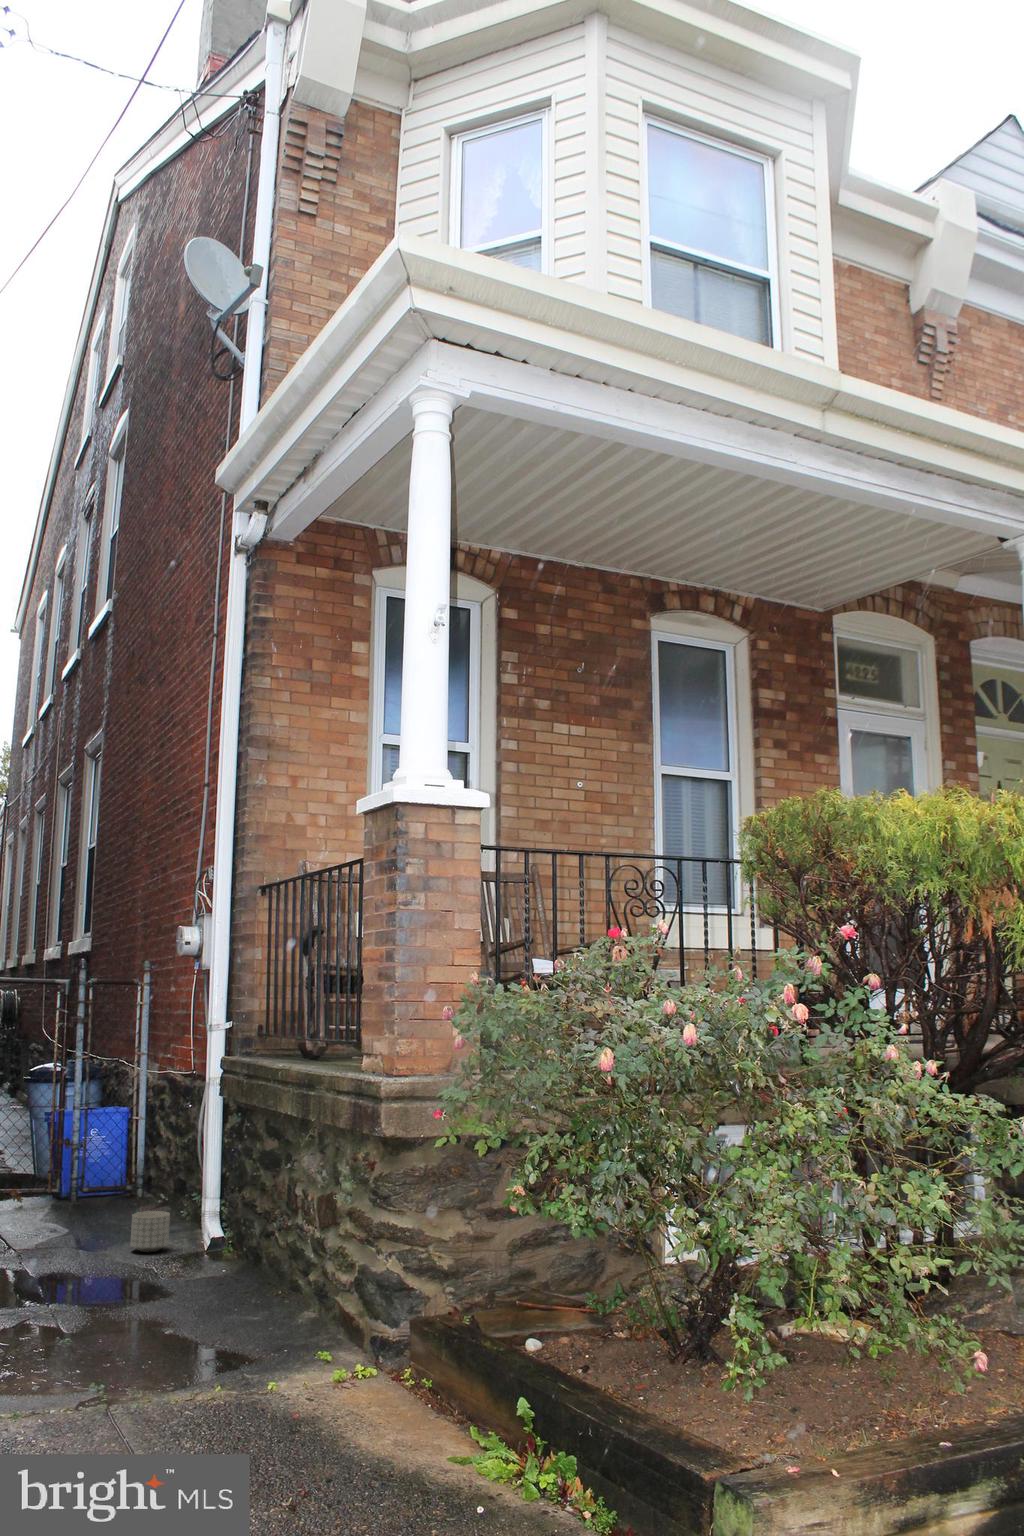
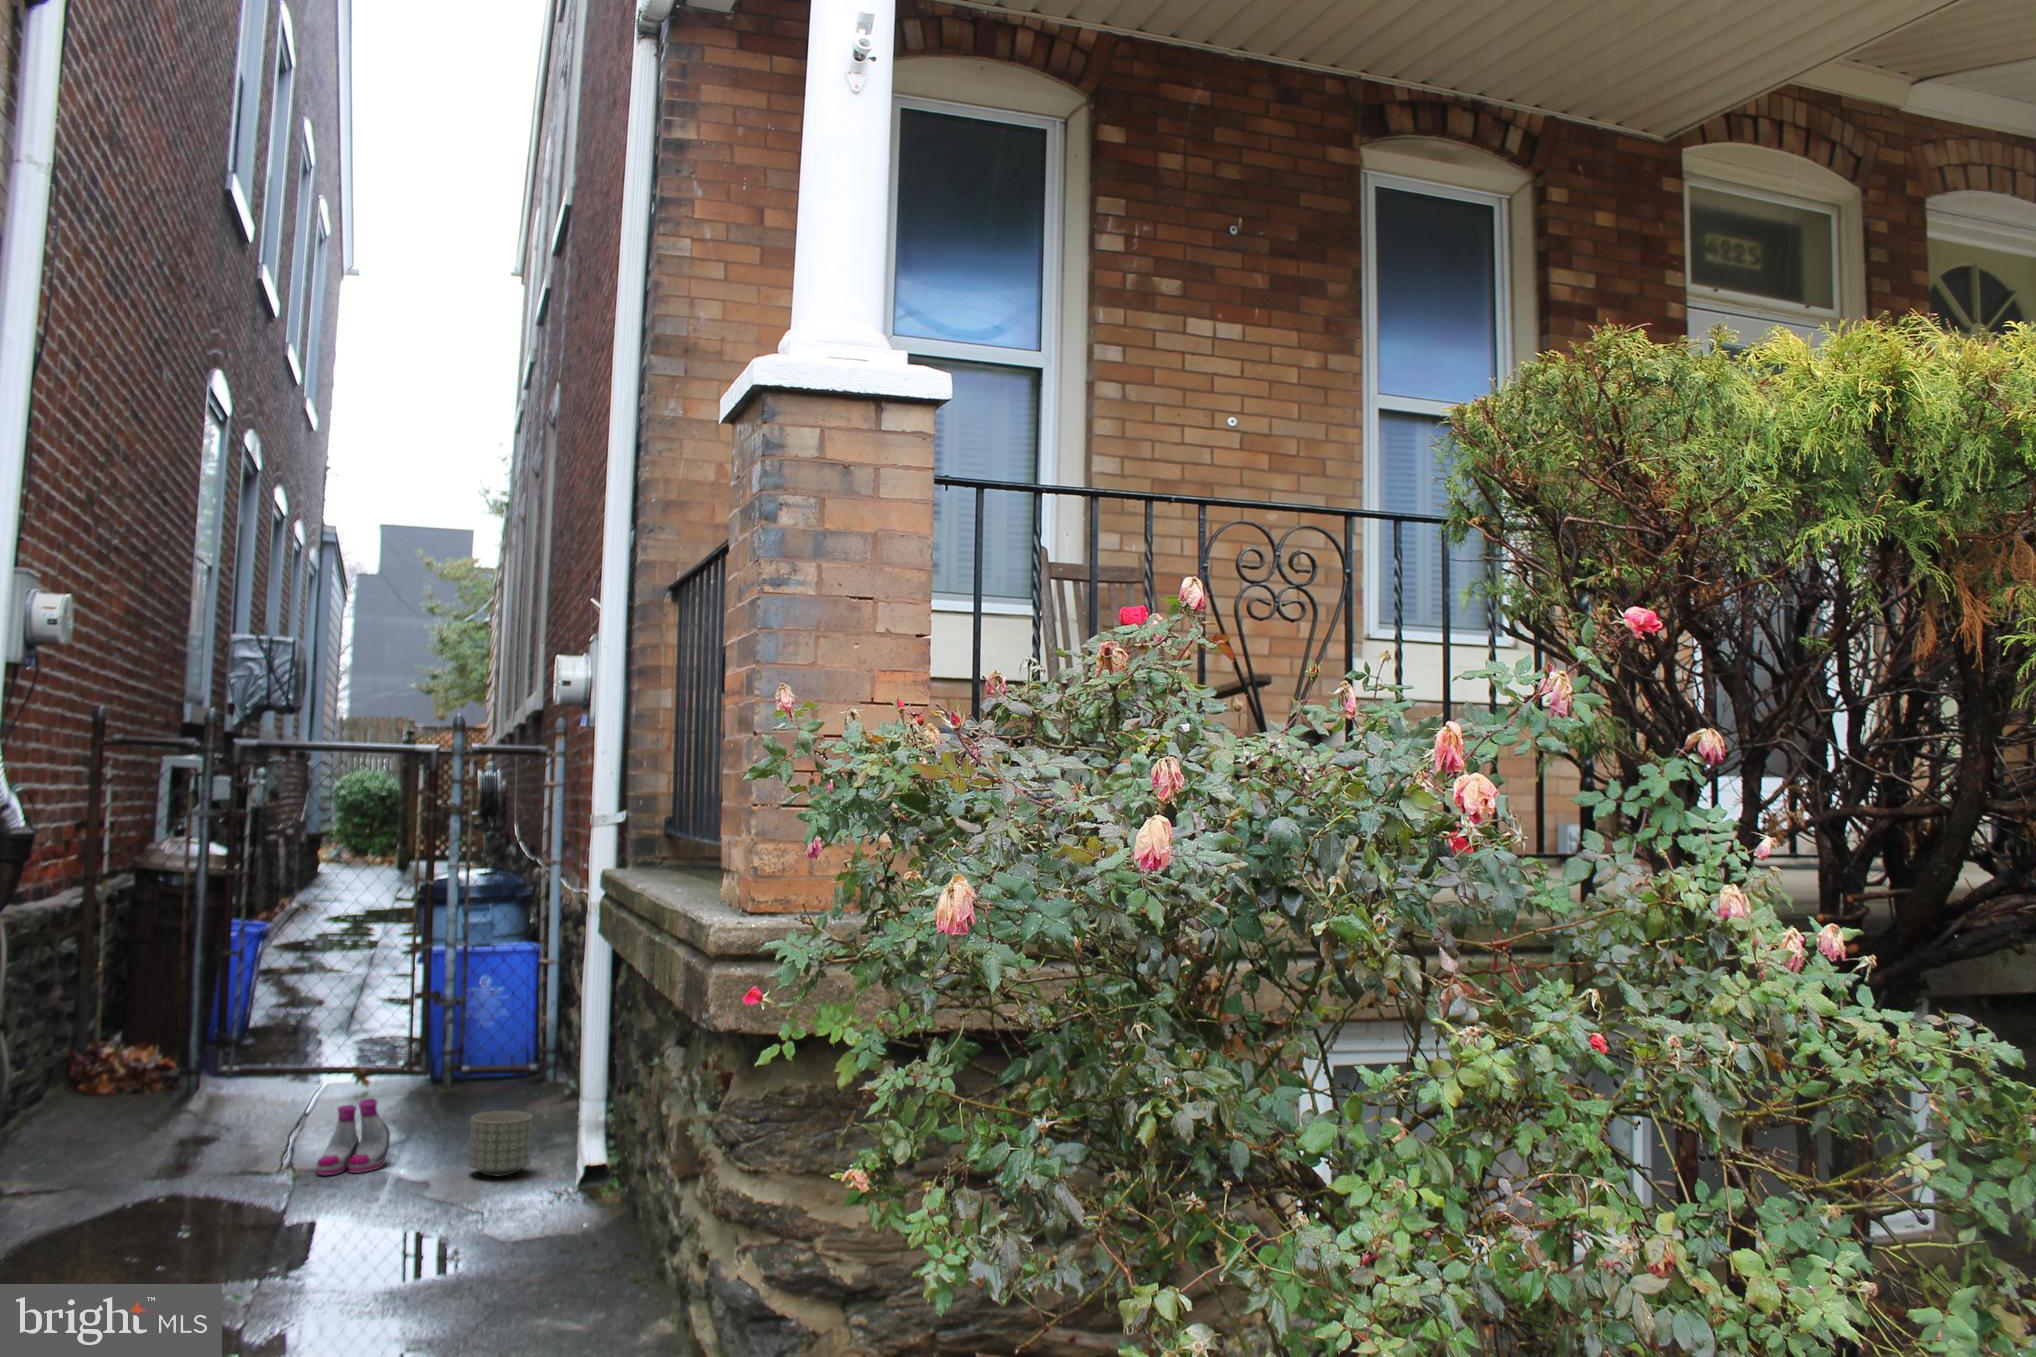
boots: none [32,1206,76,1256] -> present [317,1098,390,1175]

